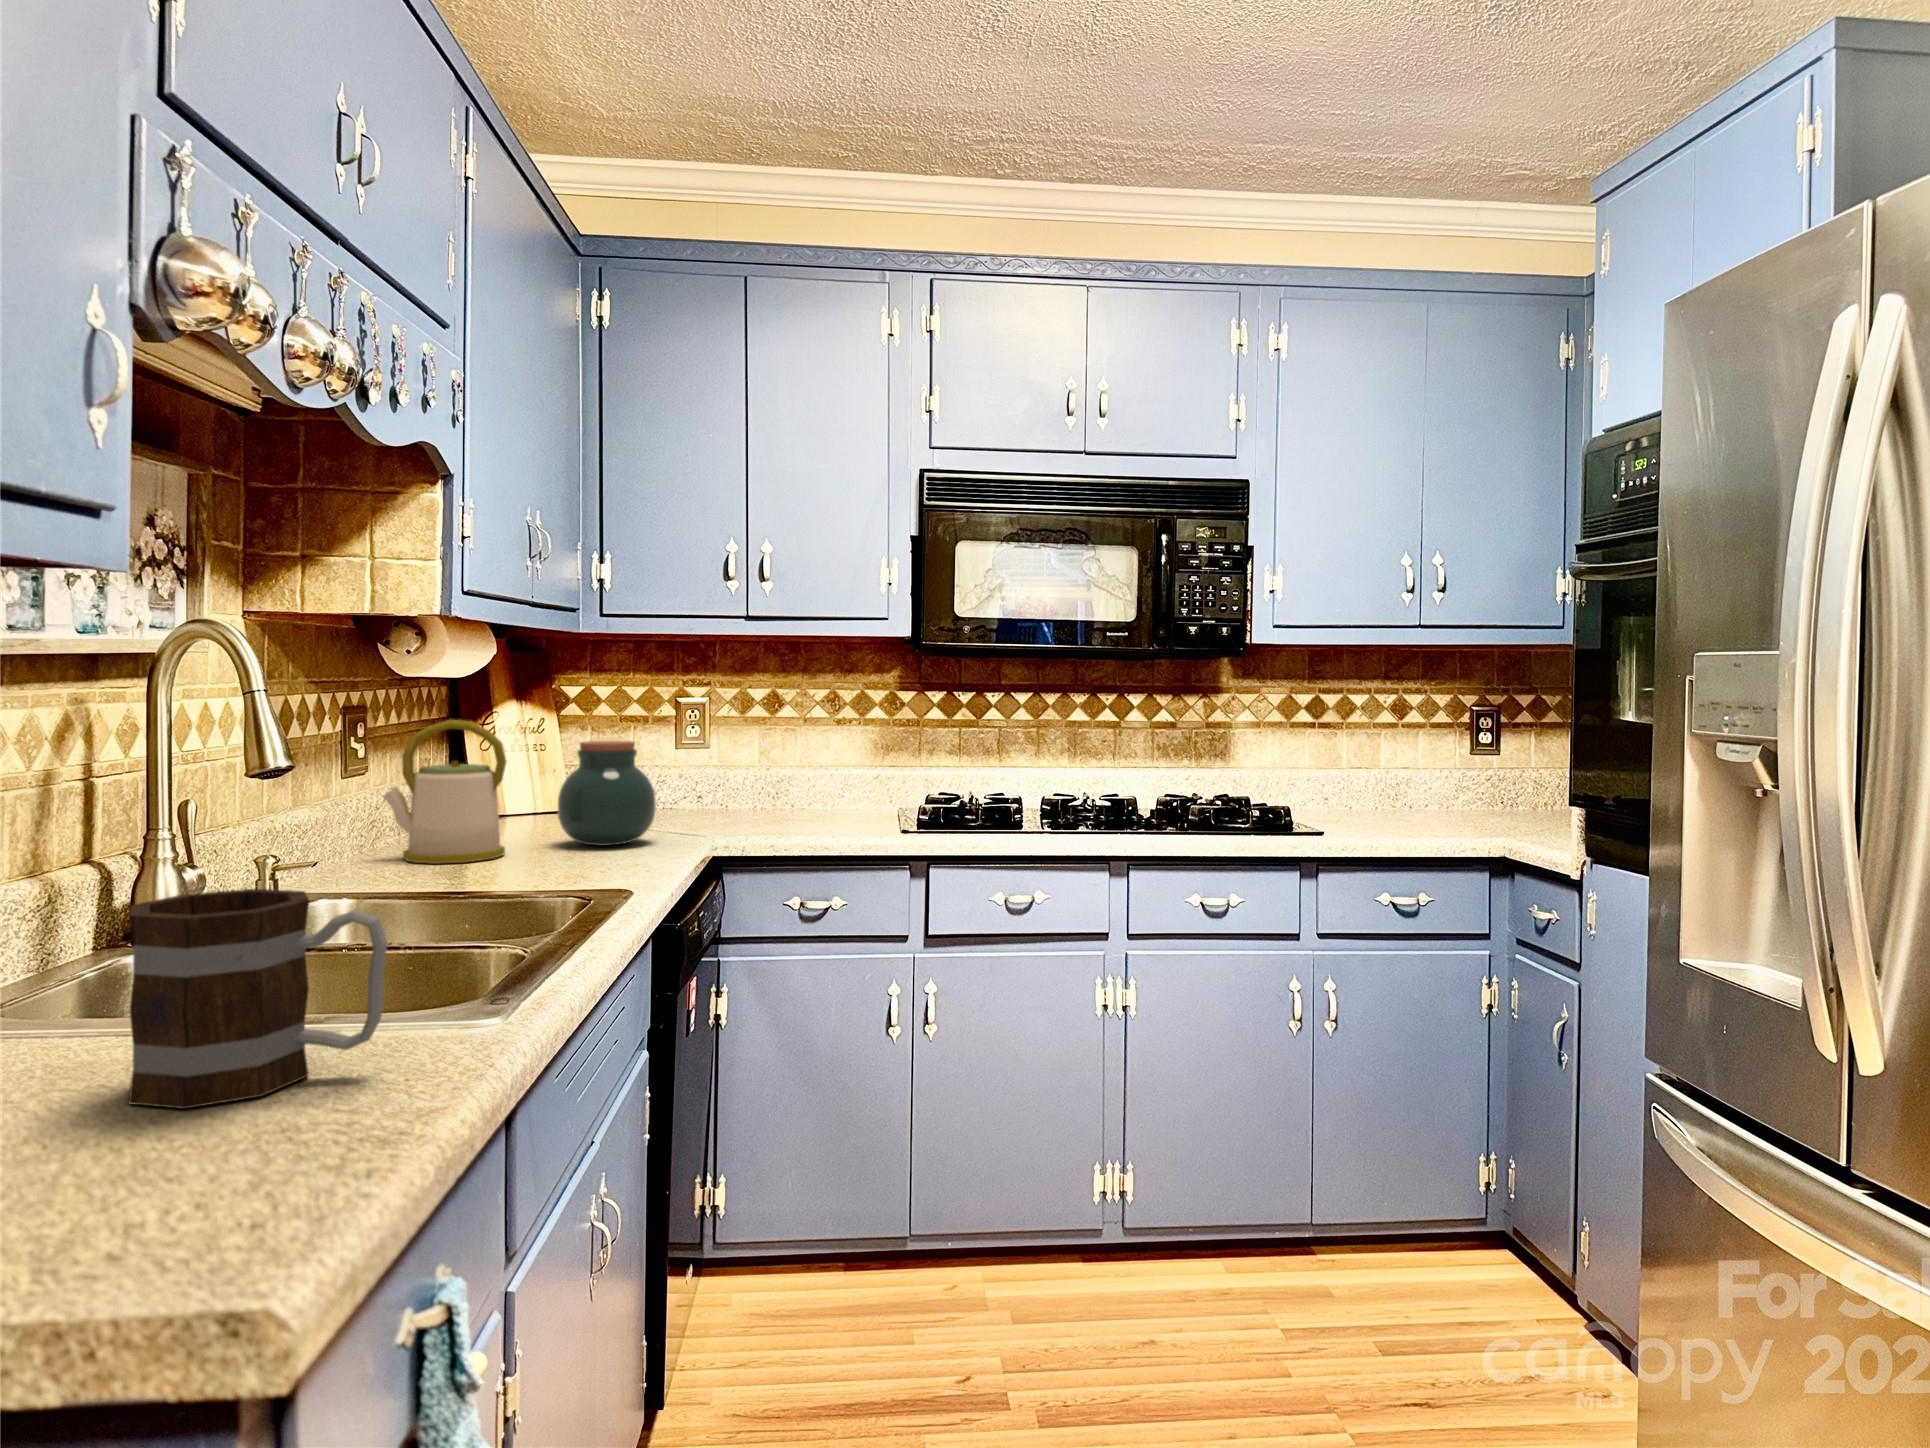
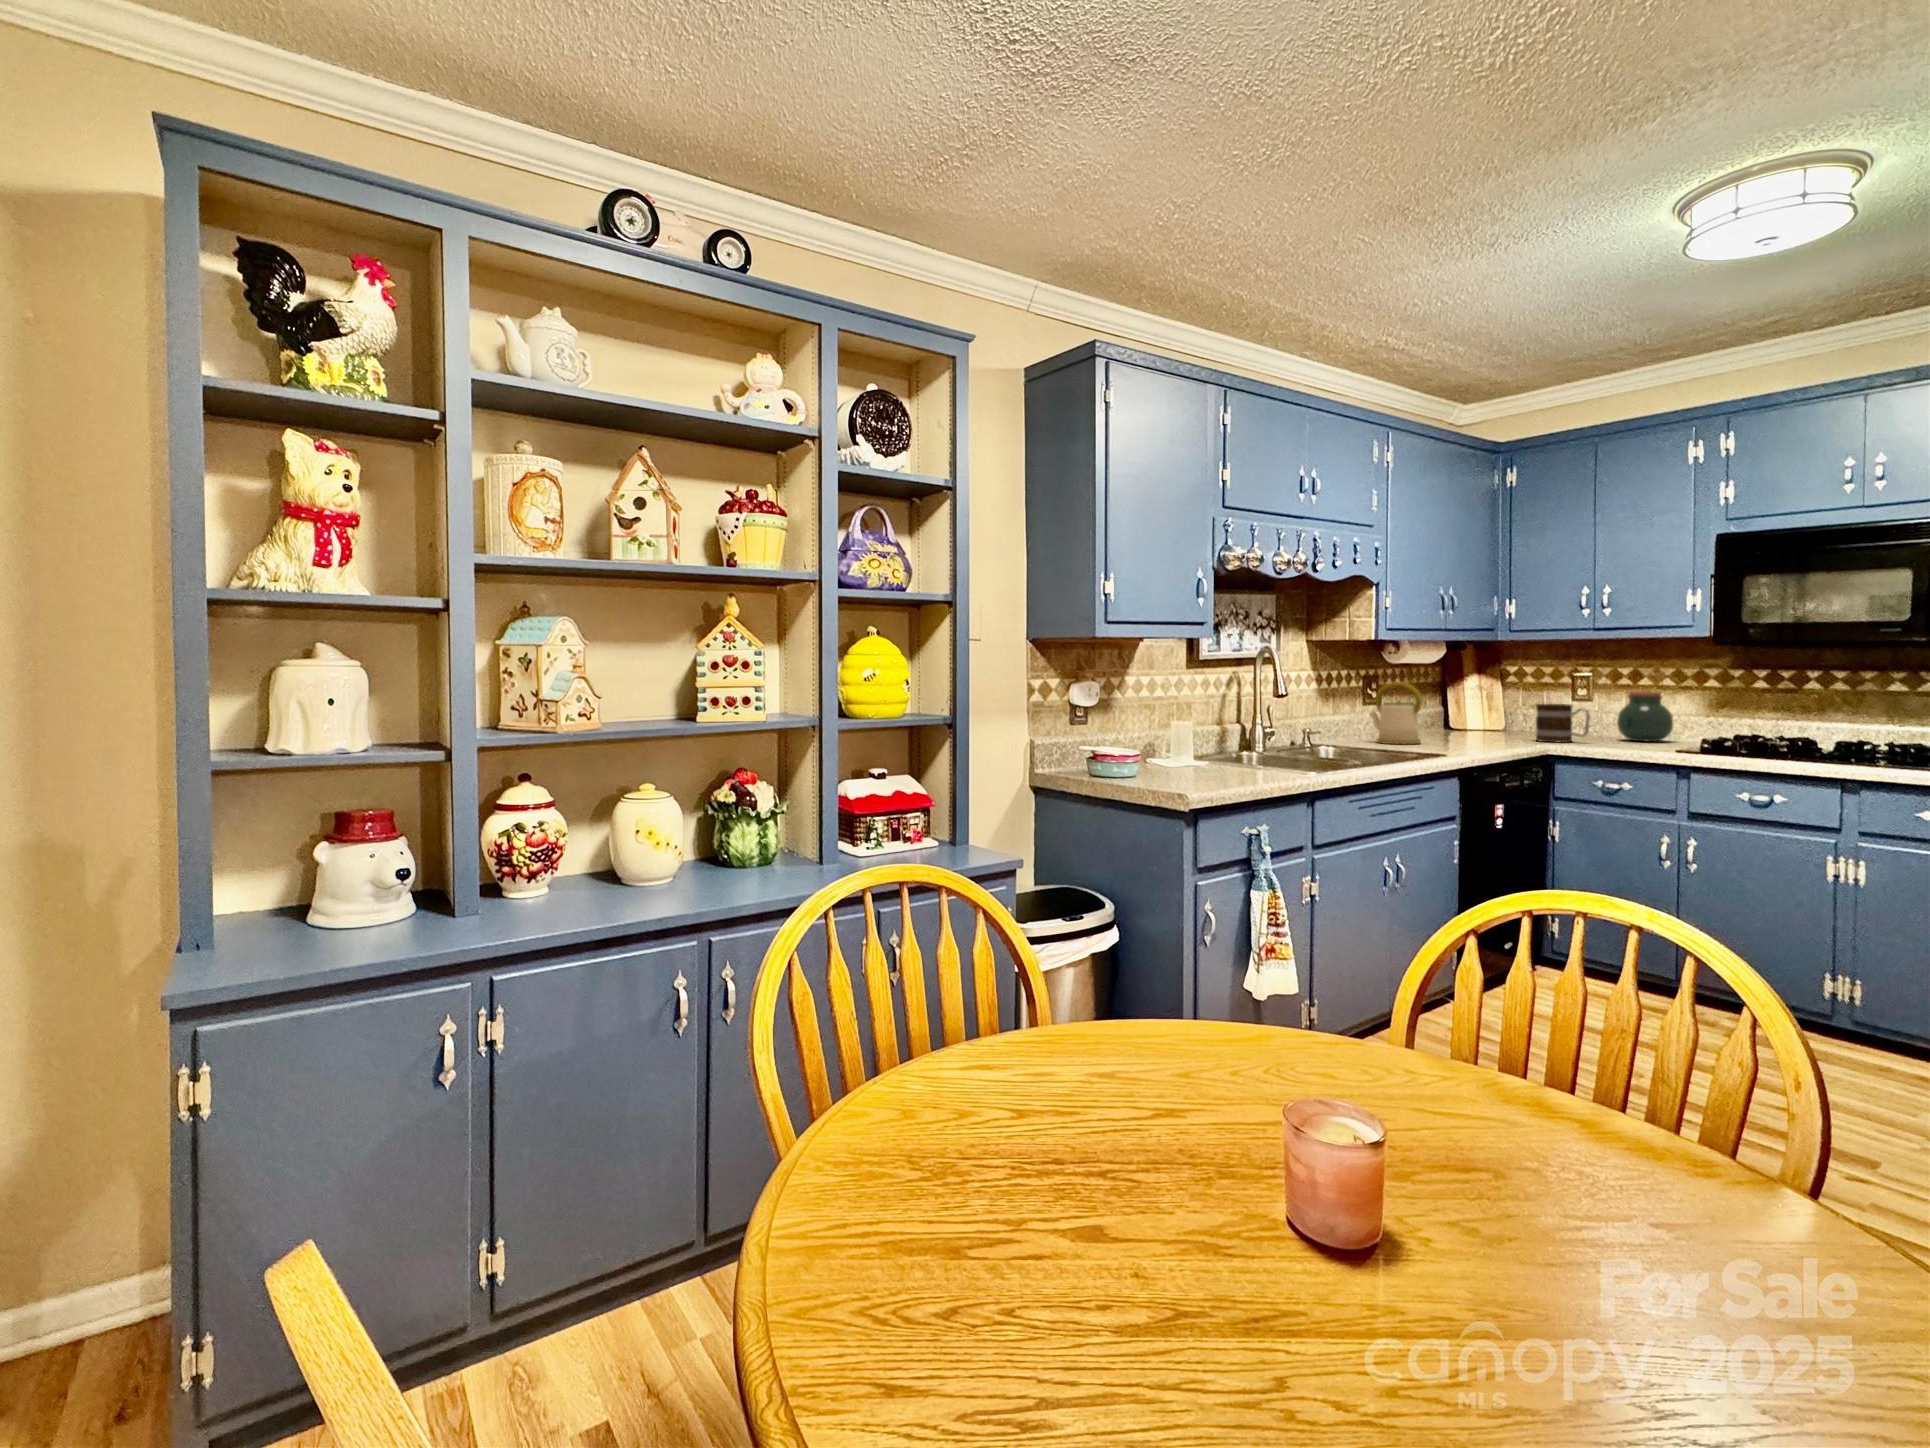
jar: present [558,741,656,846] -> present [1617,691,1673,742]
mug: present [129,889,388,1109] -> present [1536,704,1590,742]

